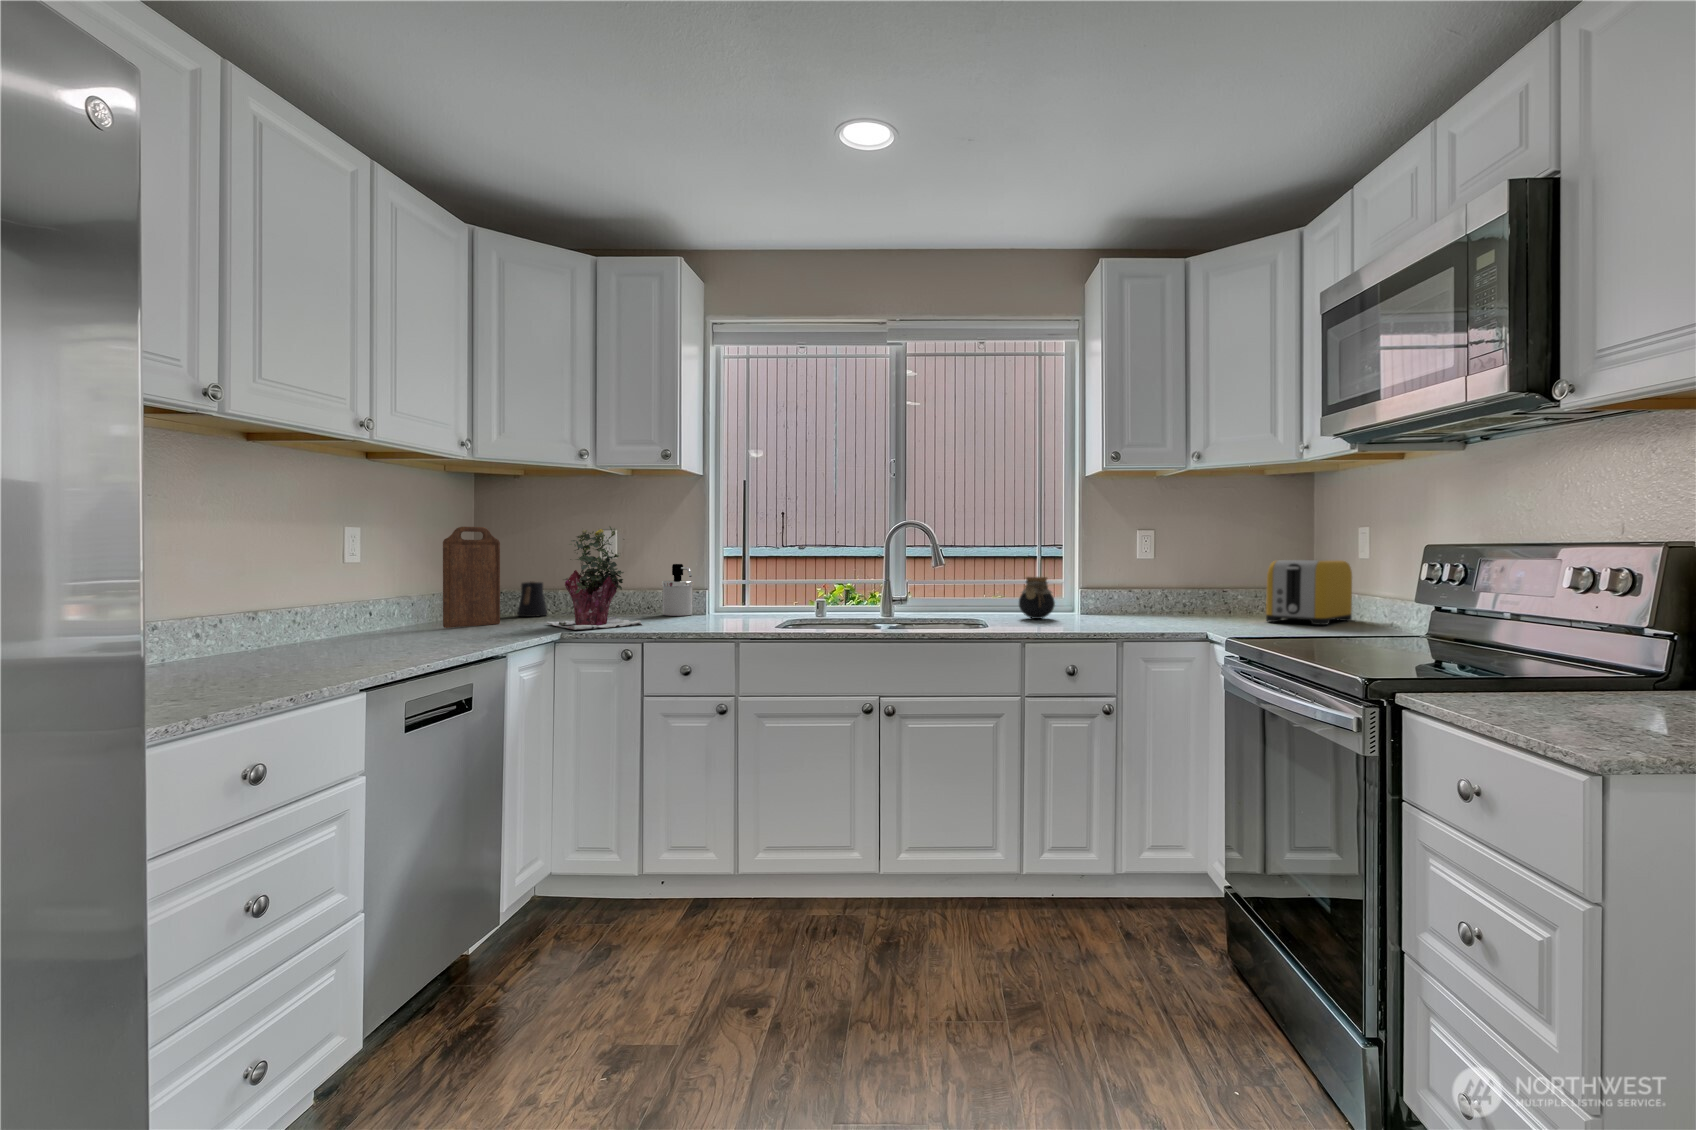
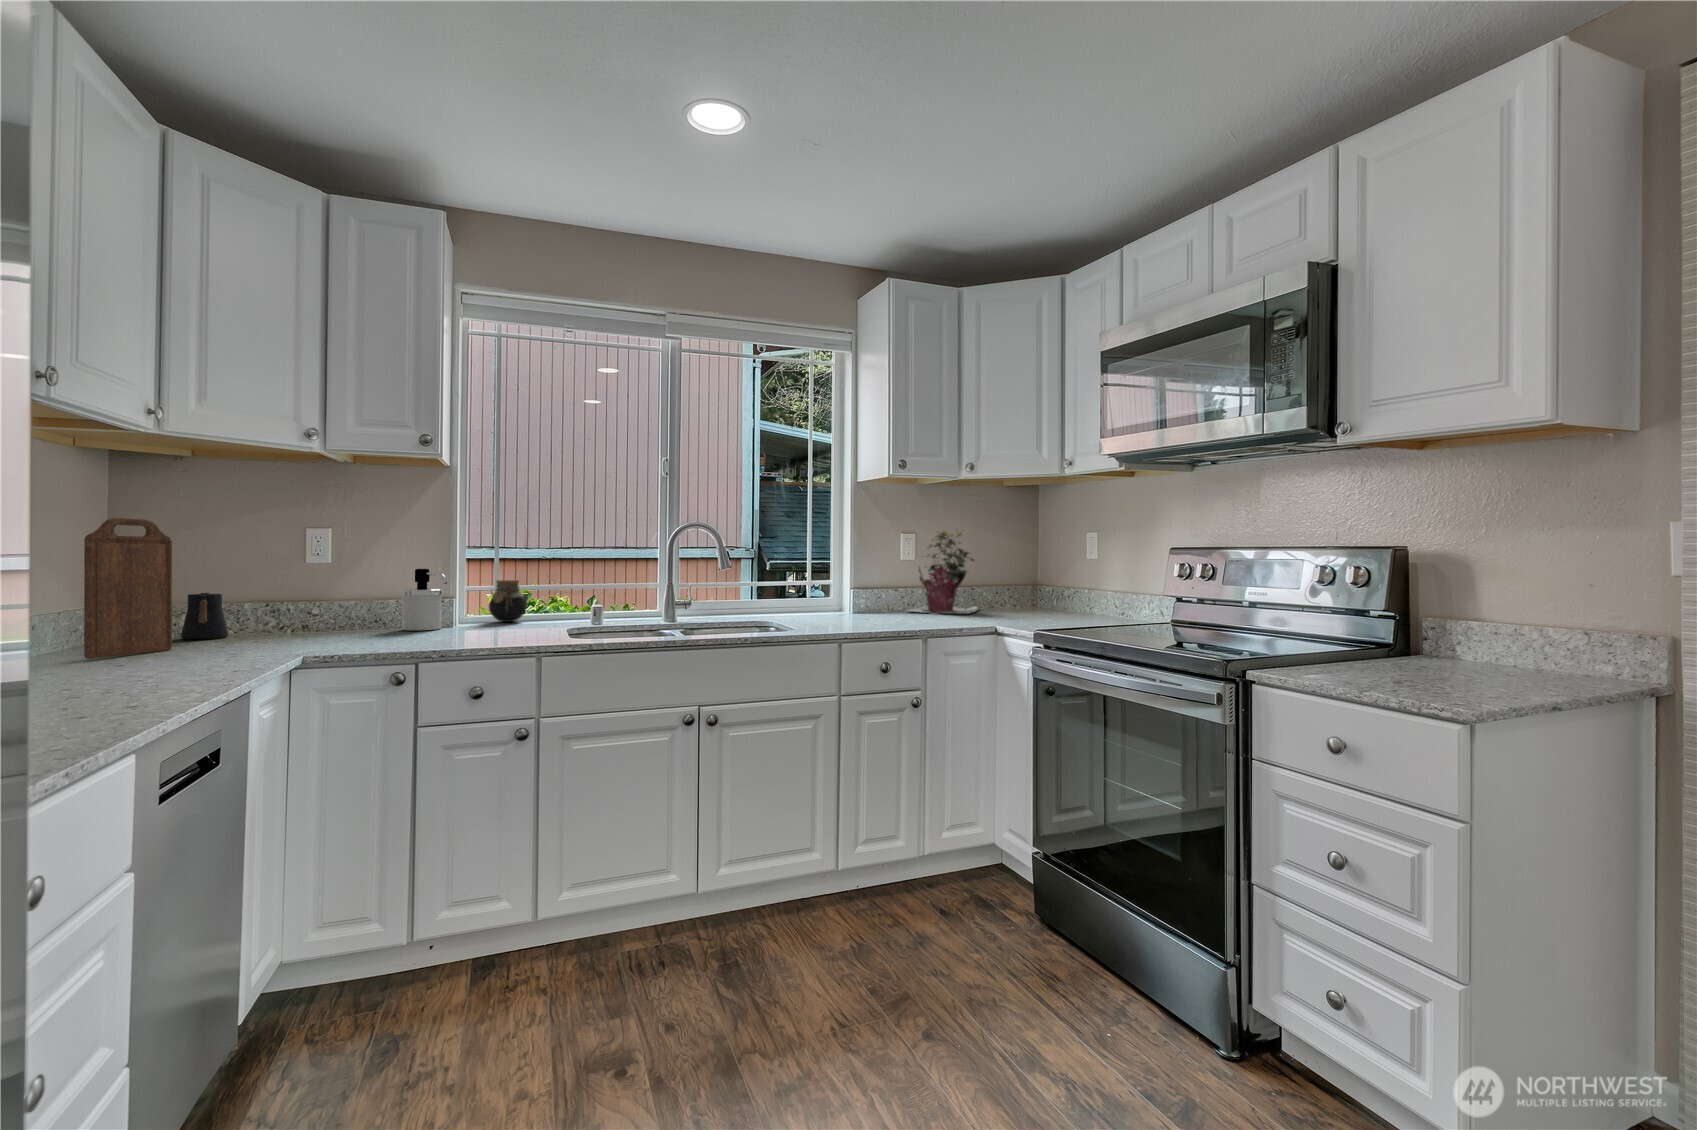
potted plant: present [547,526,642,630] -> present [905,530,979,614]
toaster: present [1266,560,1352,625] -> none [1017,562,1072,616]
jar: present [1019,577,1055,619] -> present [489,580,526,622]

